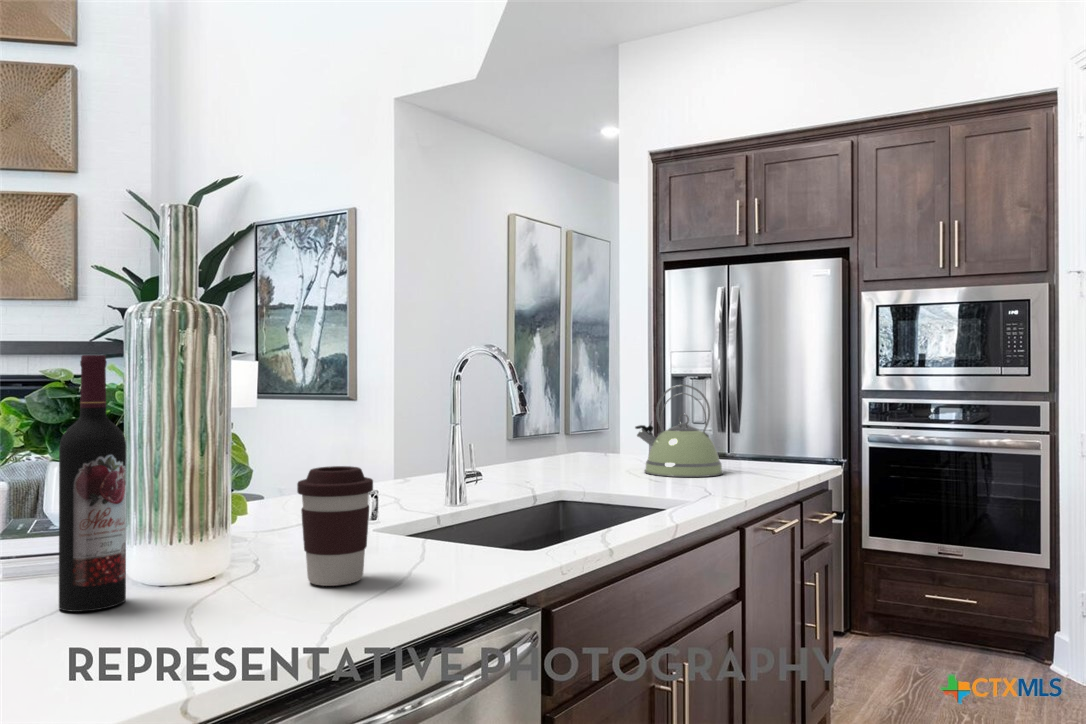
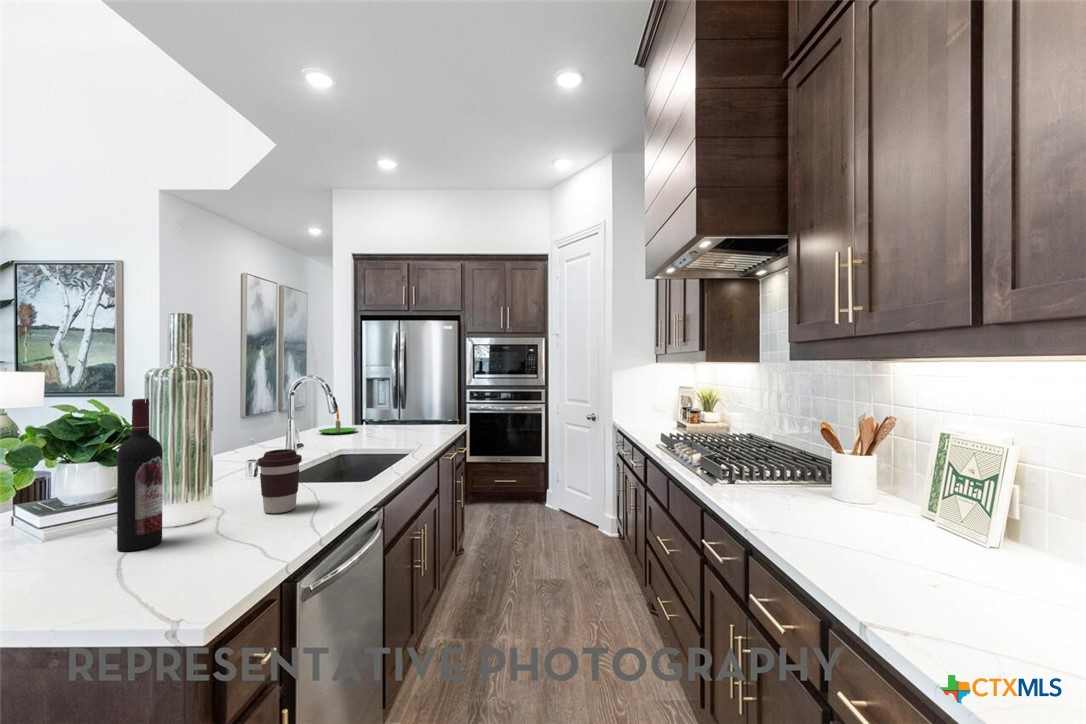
kettle: present [635,384,723,477] -> none [371,389,418,437]
candle: none [554,421,618,465] -> present [319,411,357,434]

